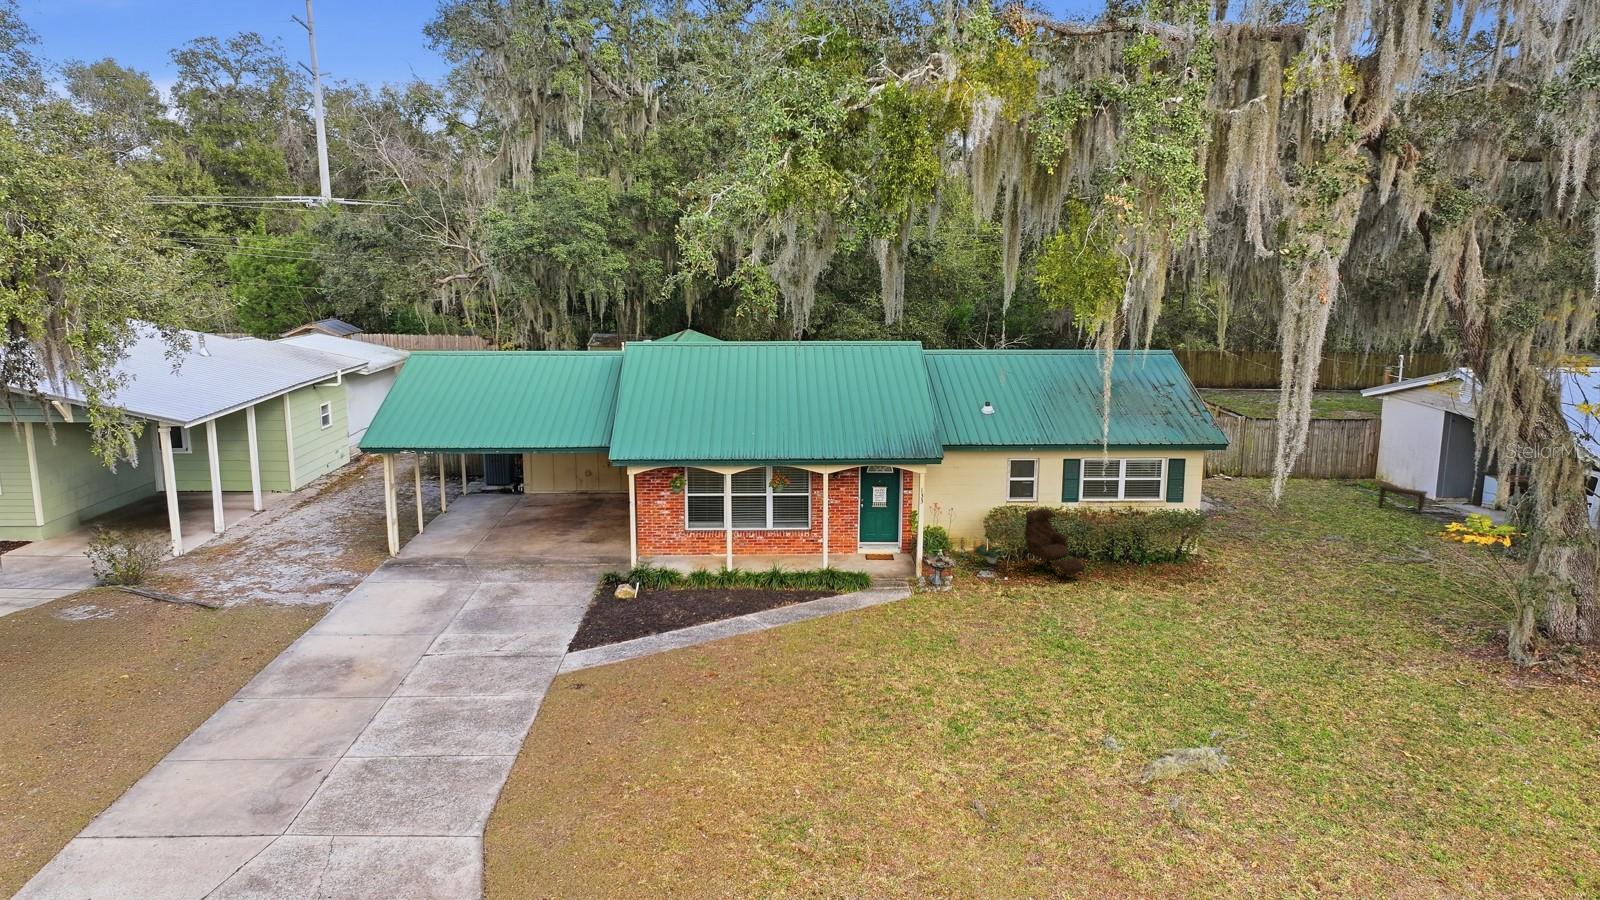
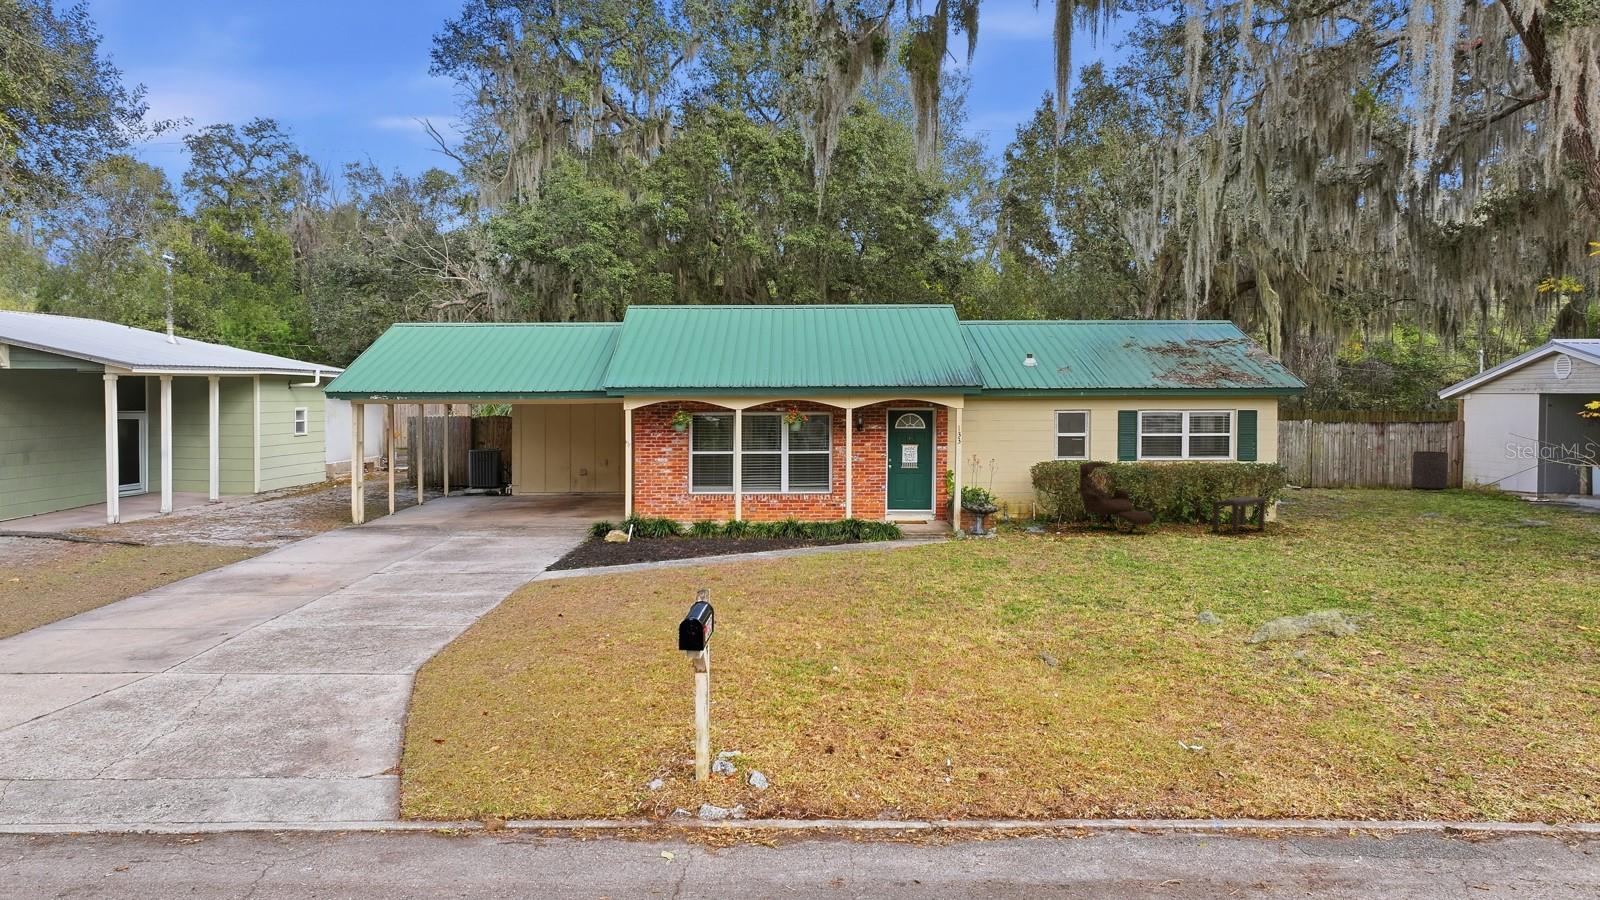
trash can: none [1335,462,1370,498] -> present [1412,451,1448,489]
bench: present [1379,485,1427,514] -> present [1212,496,1267,534]
potted plant: present [974,545,1005,563] -> none [1021,507,1062,526]

